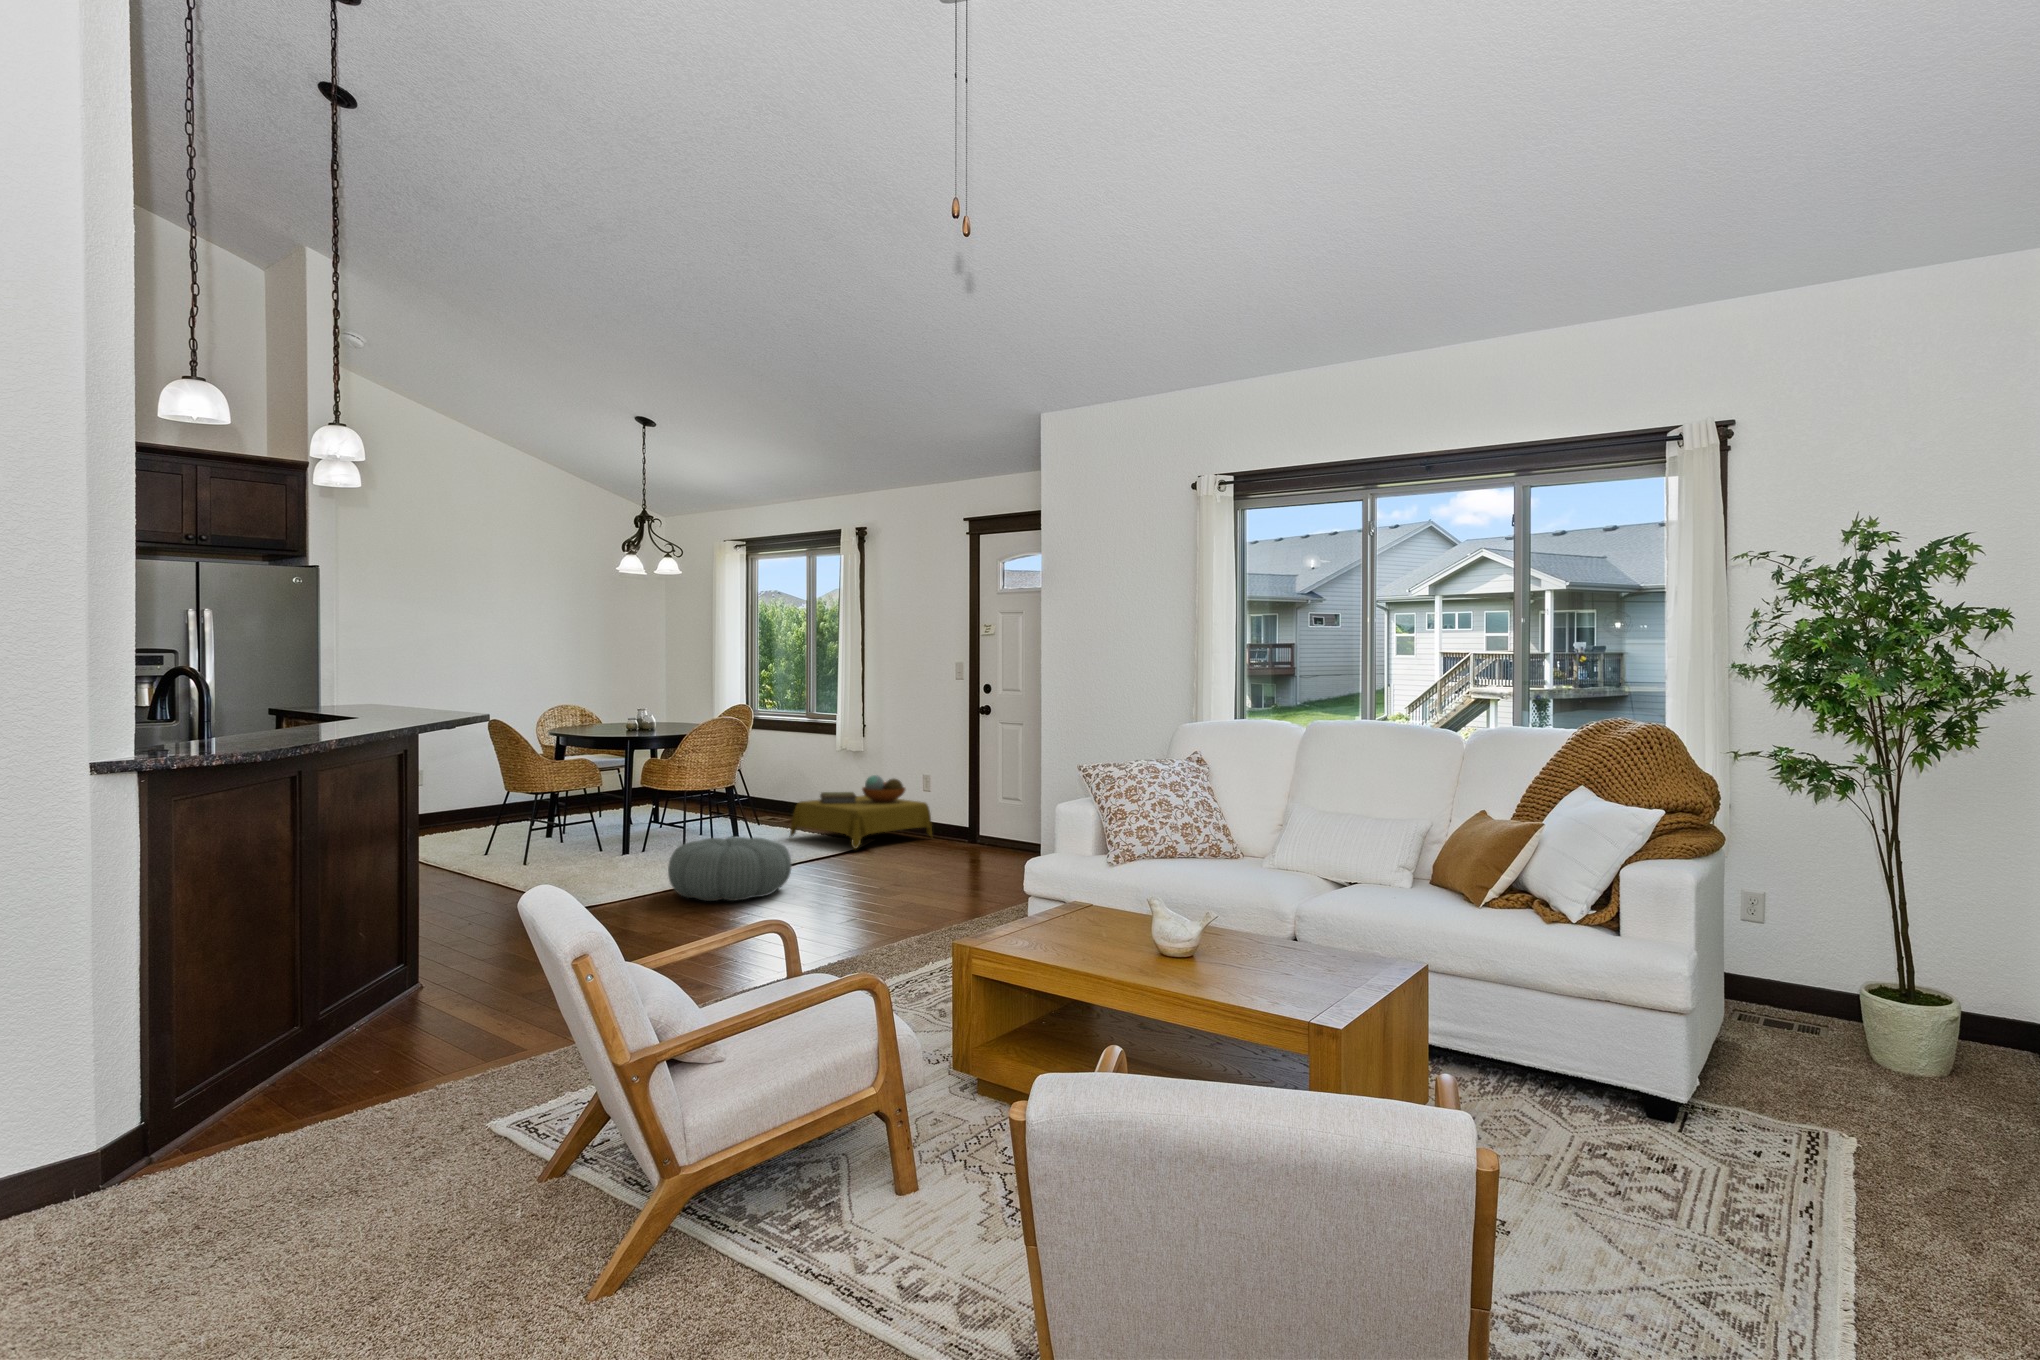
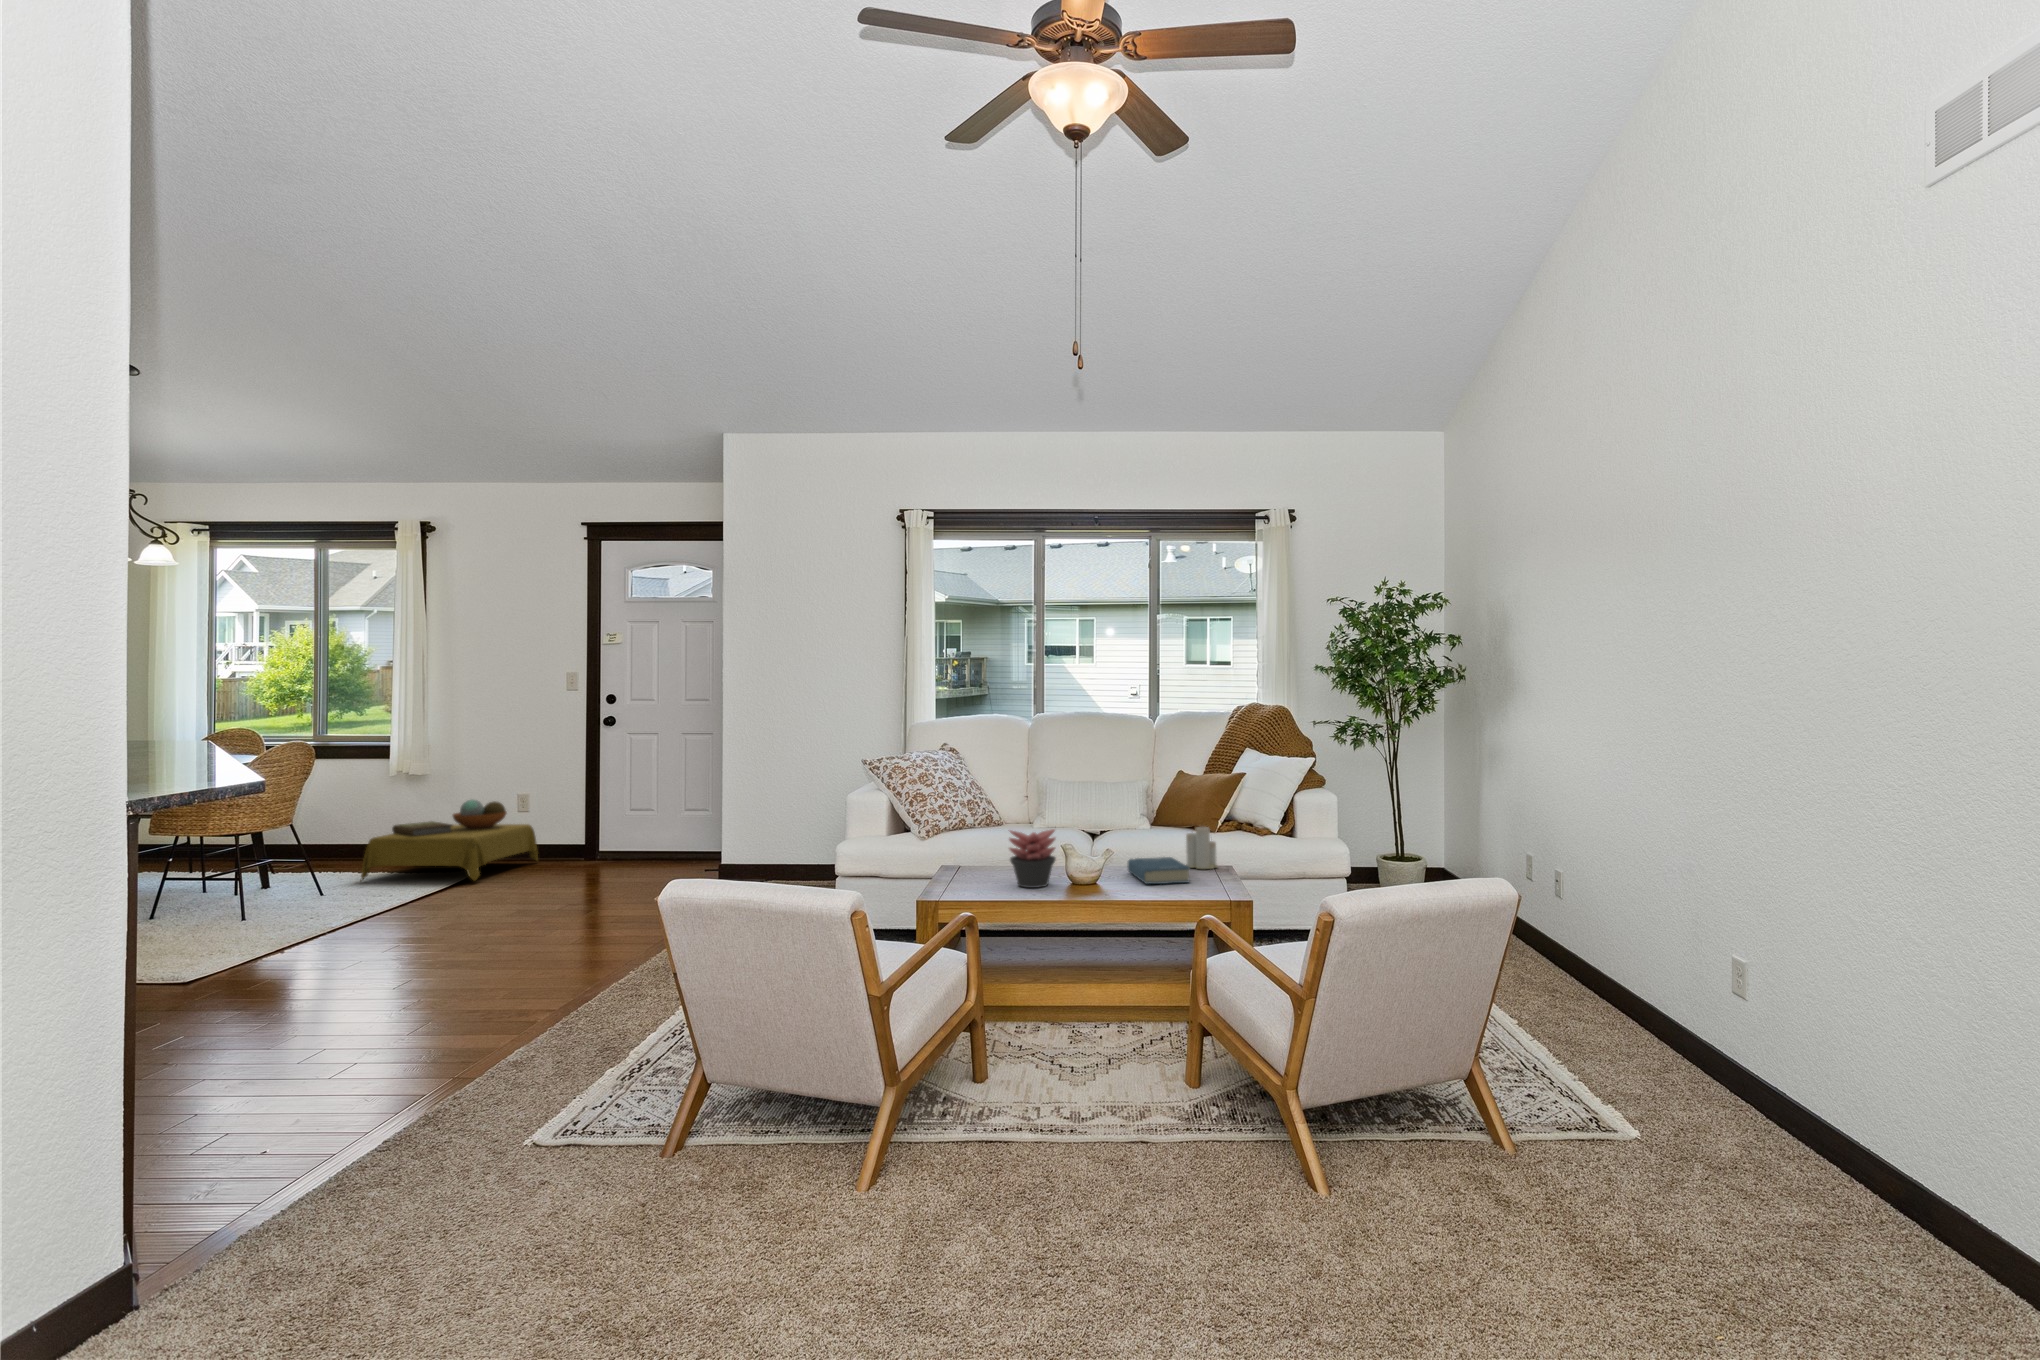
pouf: present [668,836,791,901] -> none [331,873,488,947]
succulent plant: none [1042,868,1113,950] -> present [1009,829,1056,888]
candle: none [1316,894,1359,966] -> present [1186,827,1217,869]
hardback book: none [1193,930,1286,981] -> present [1128,857,1190,884]

